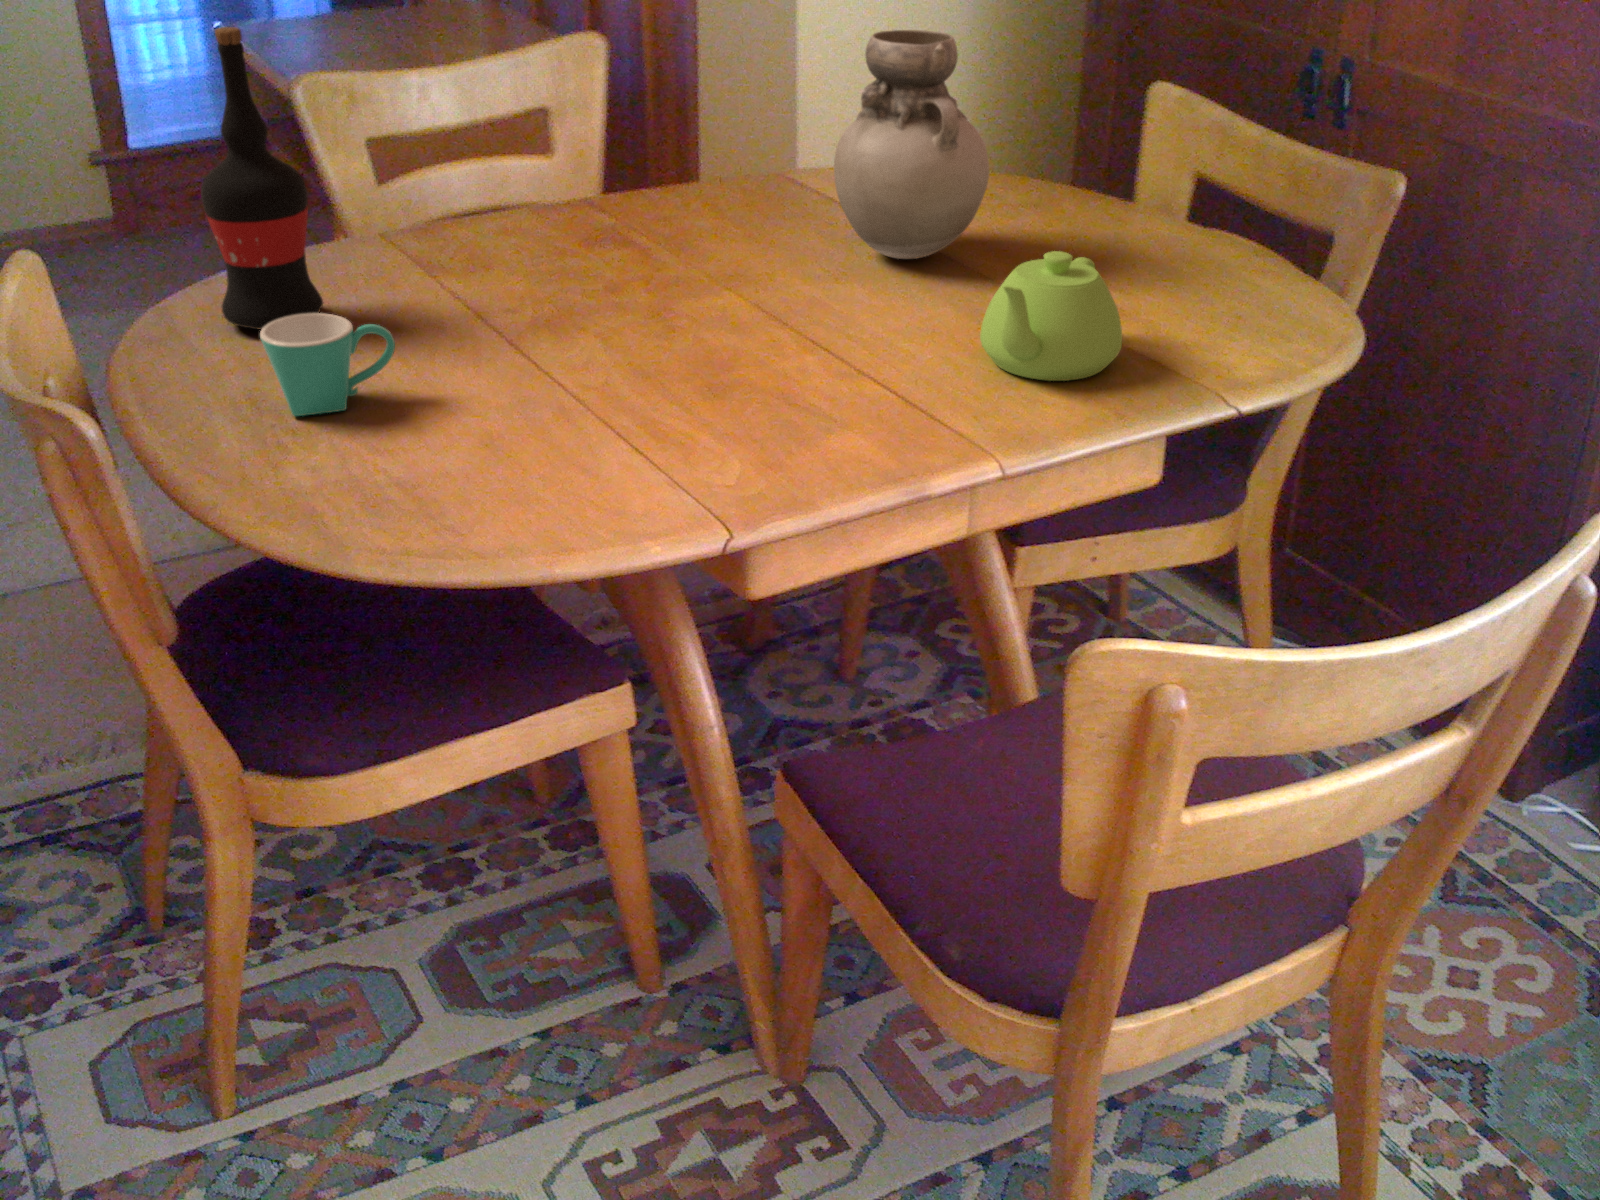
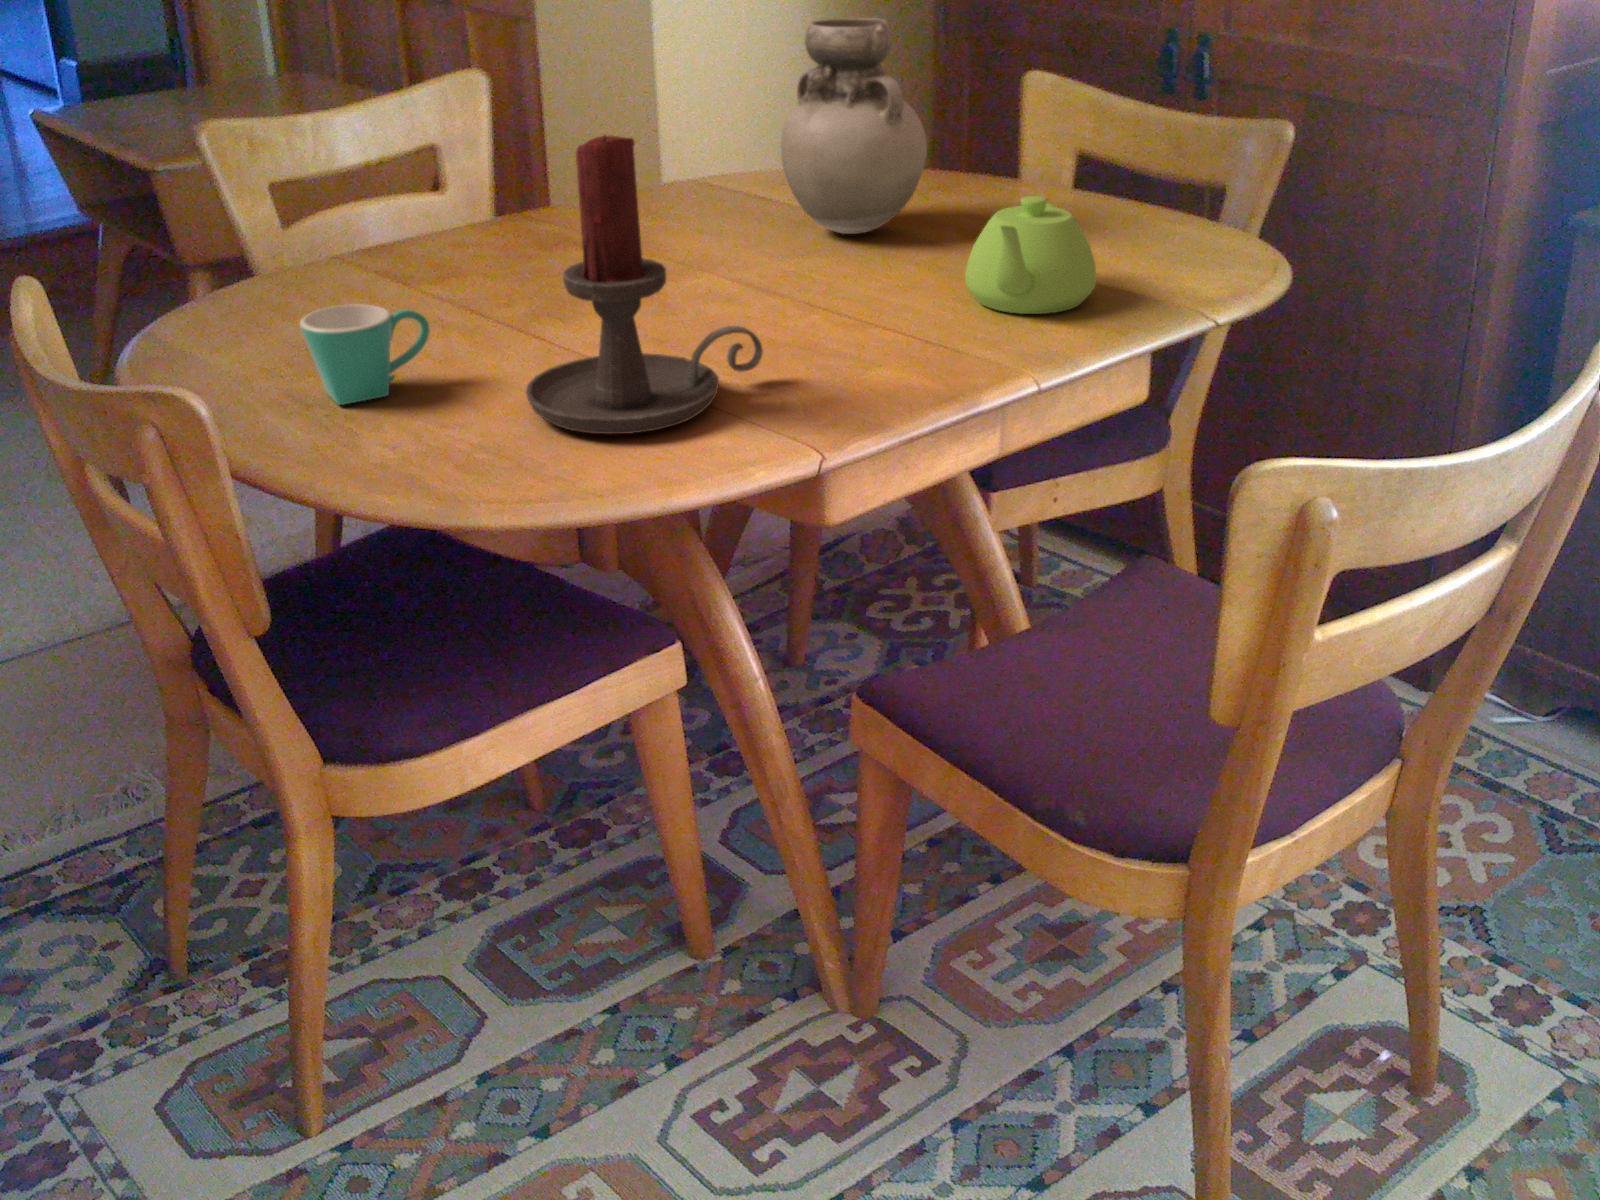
wine bottle: present [201,27,323,329] -> none [194,37,317,339]
candle holder: none [462,174,720,485] -> present [526,135,763,434]

